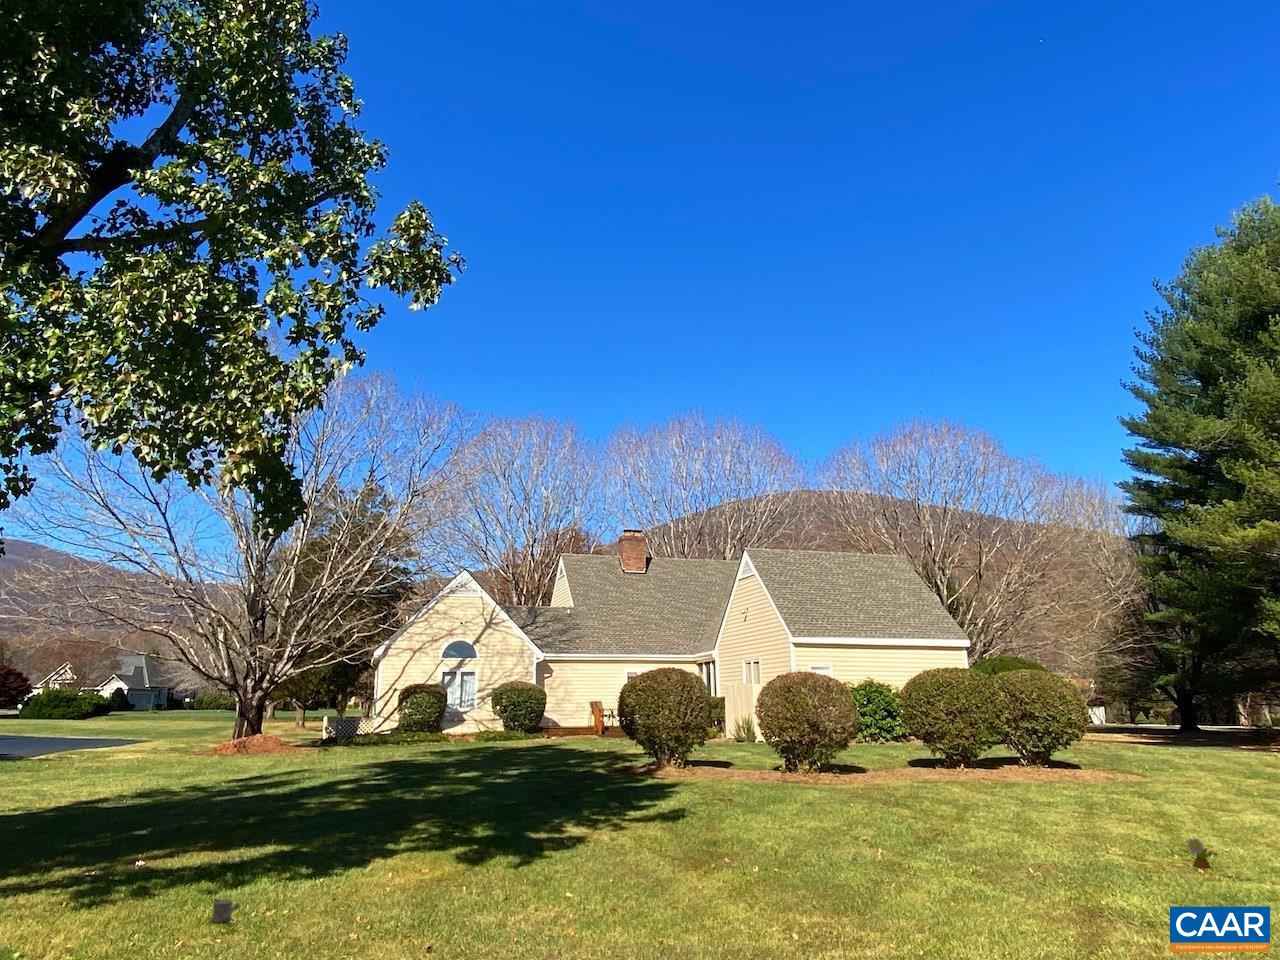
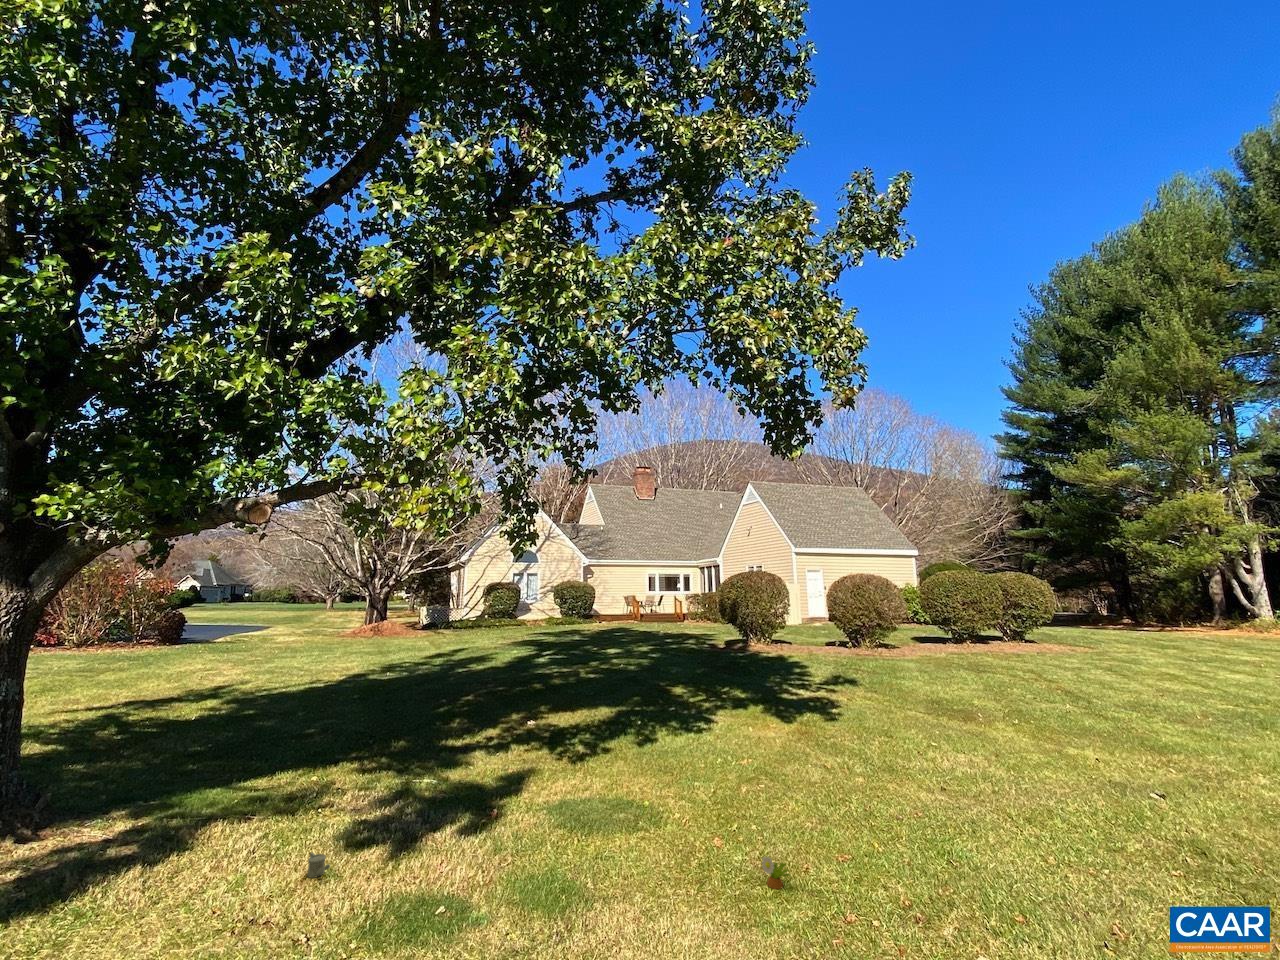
decorative plant: present [1185,838,1218,868] -> present [762,856,791,889]

